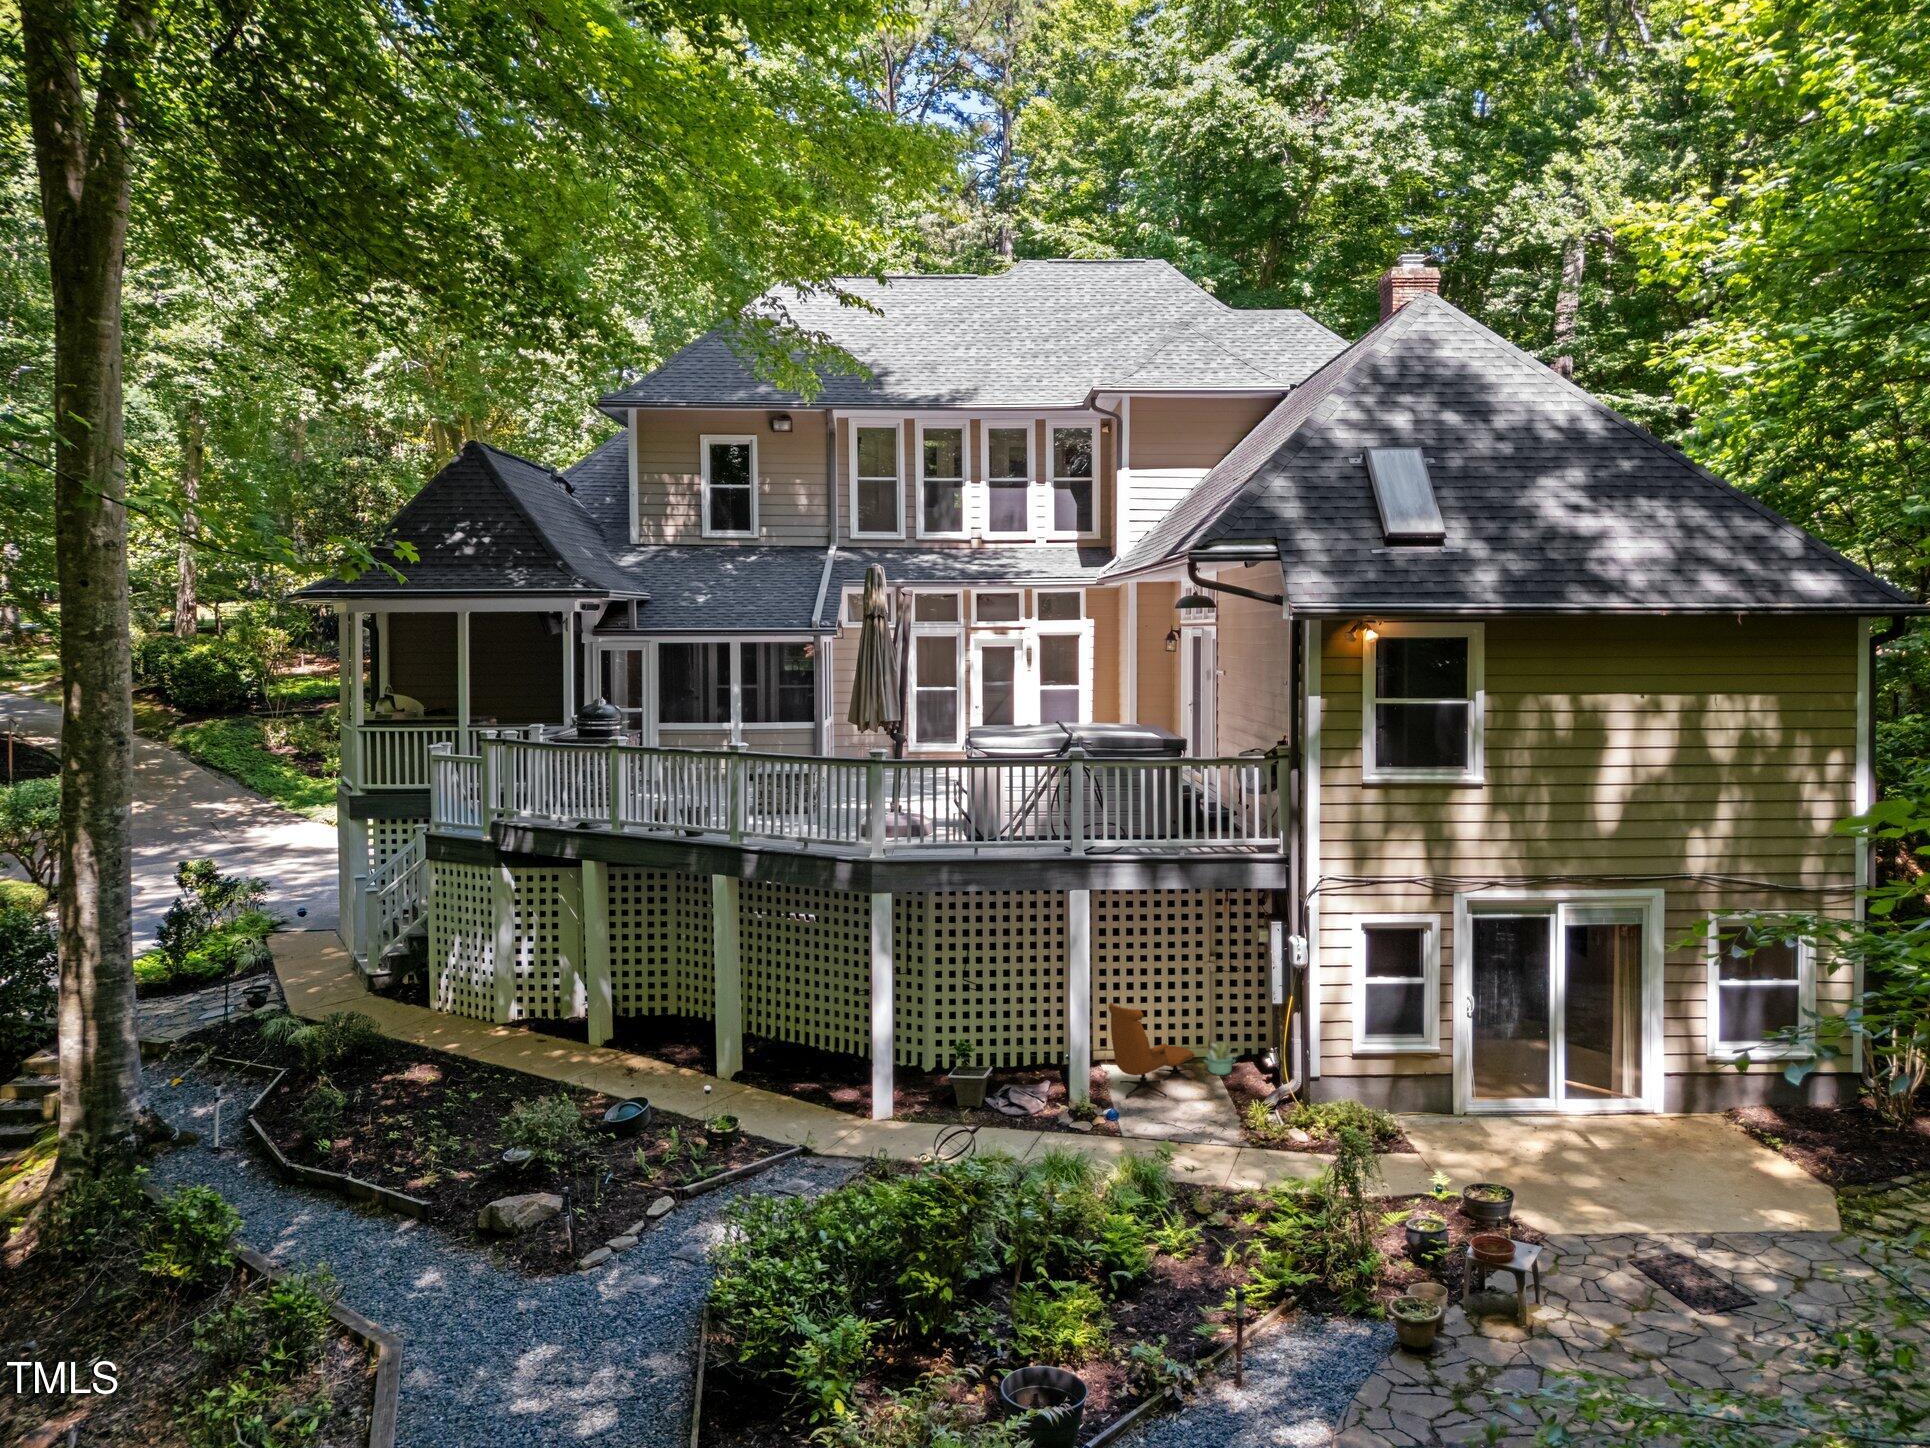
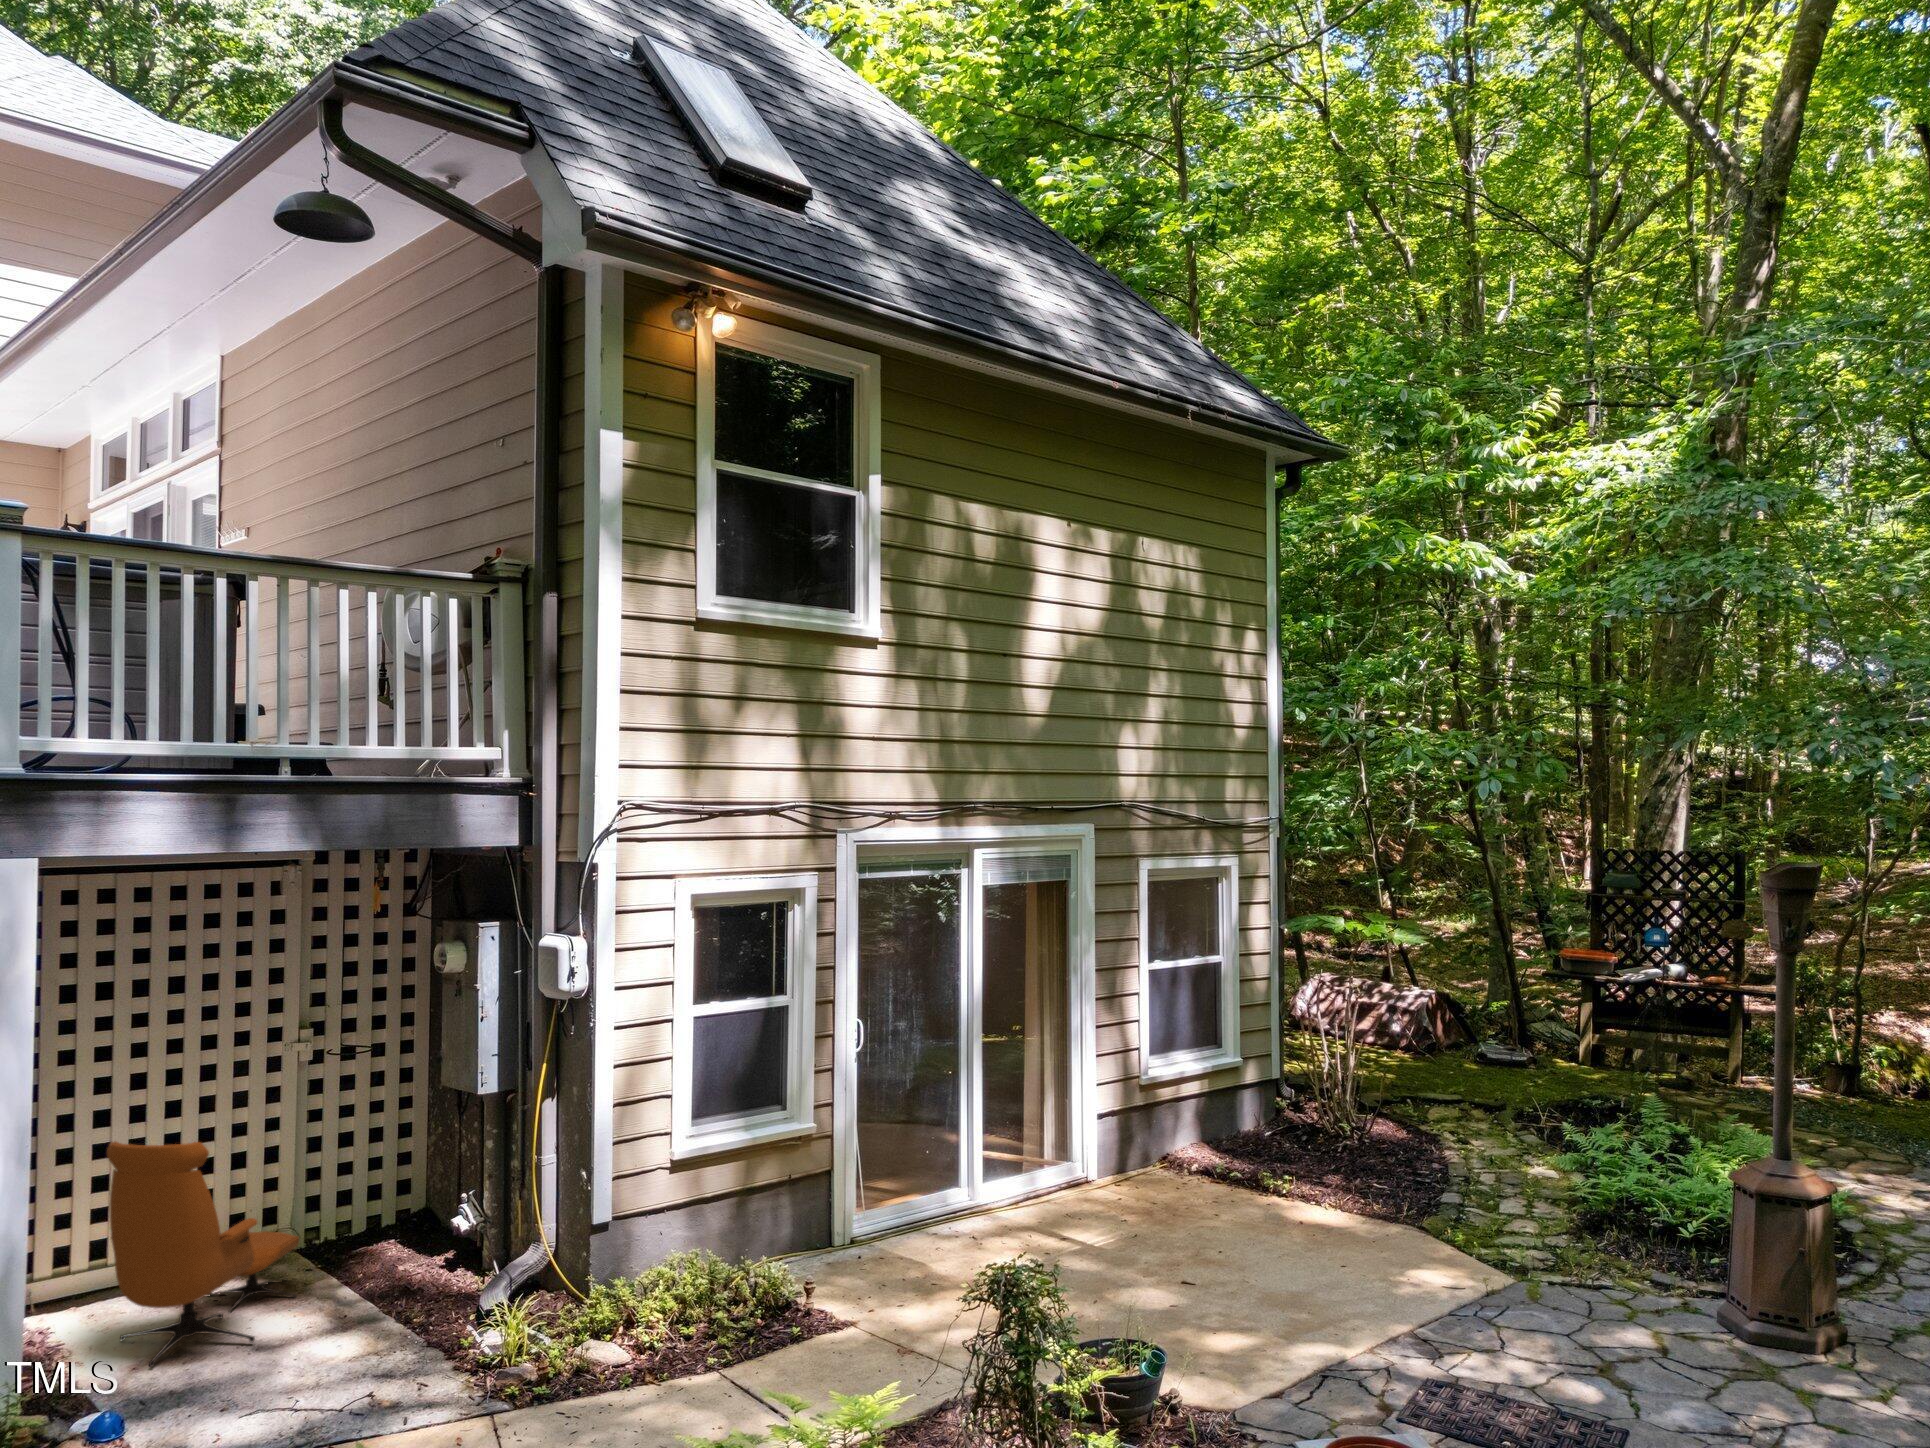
decorative plant: present [1205,1042,1238,1075] -> none [315,1202,393,1276]

